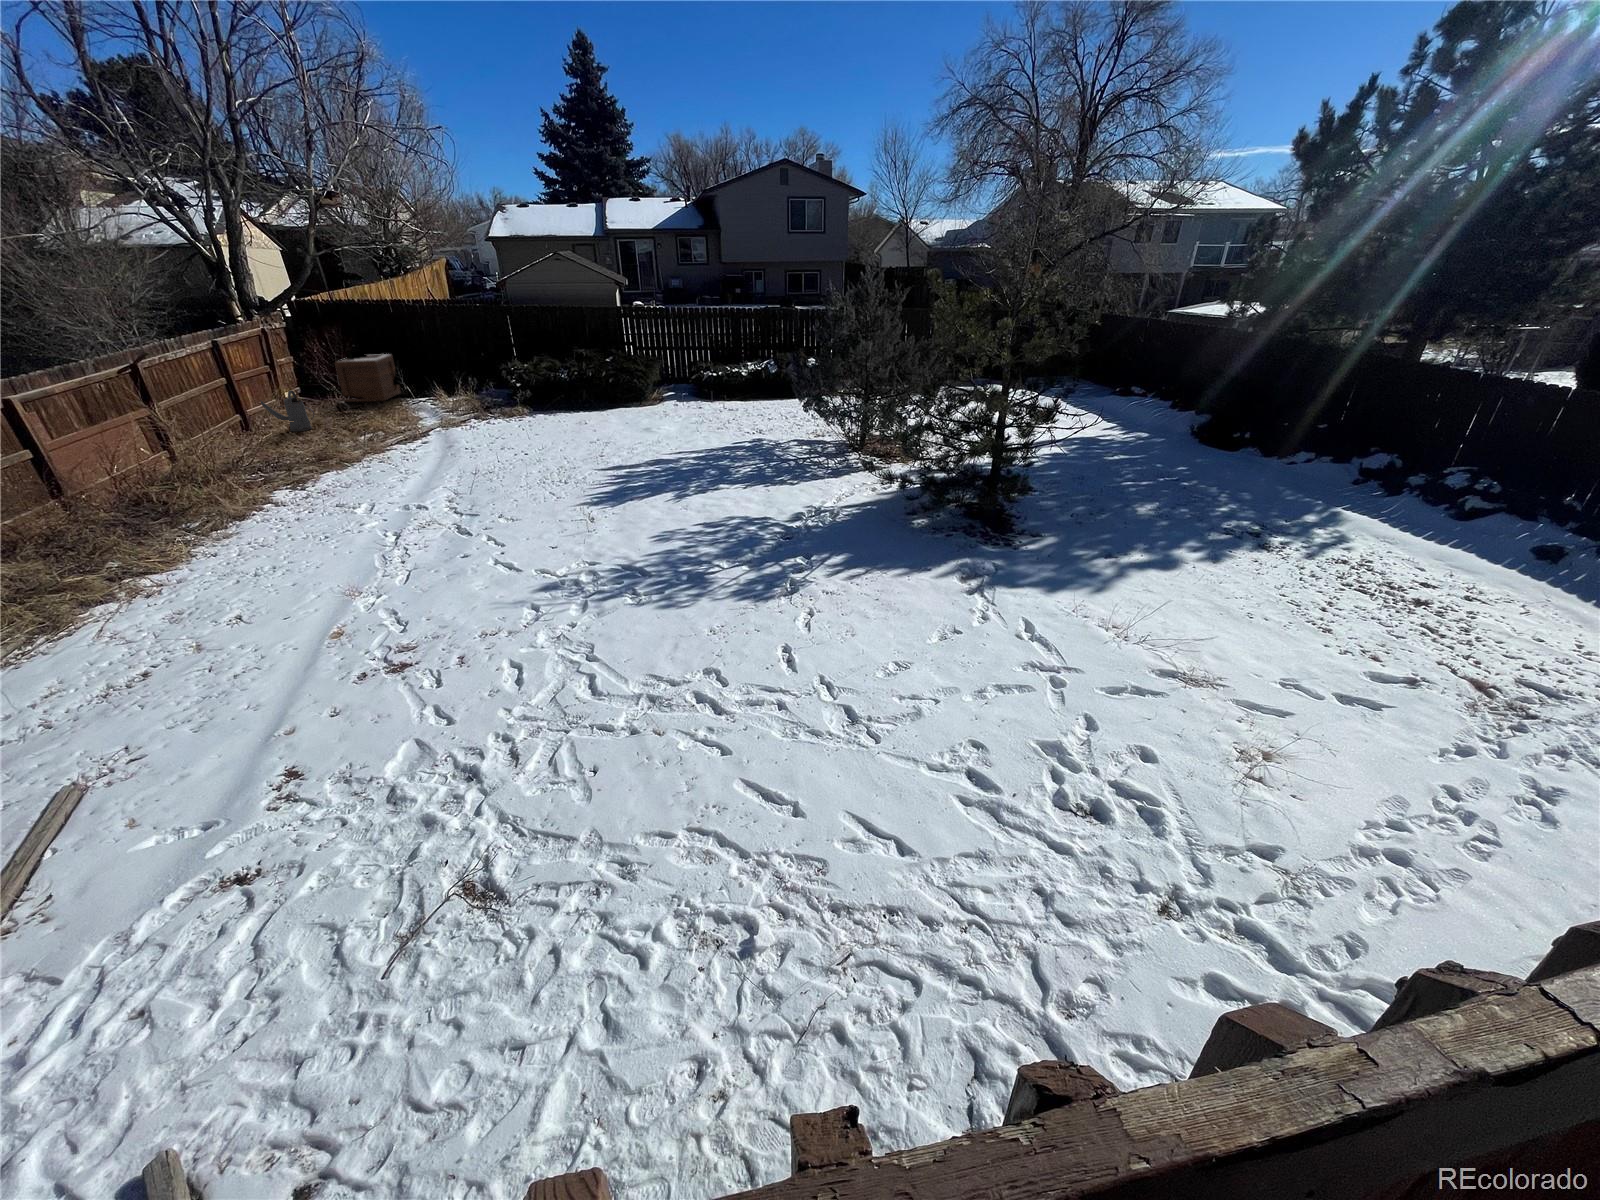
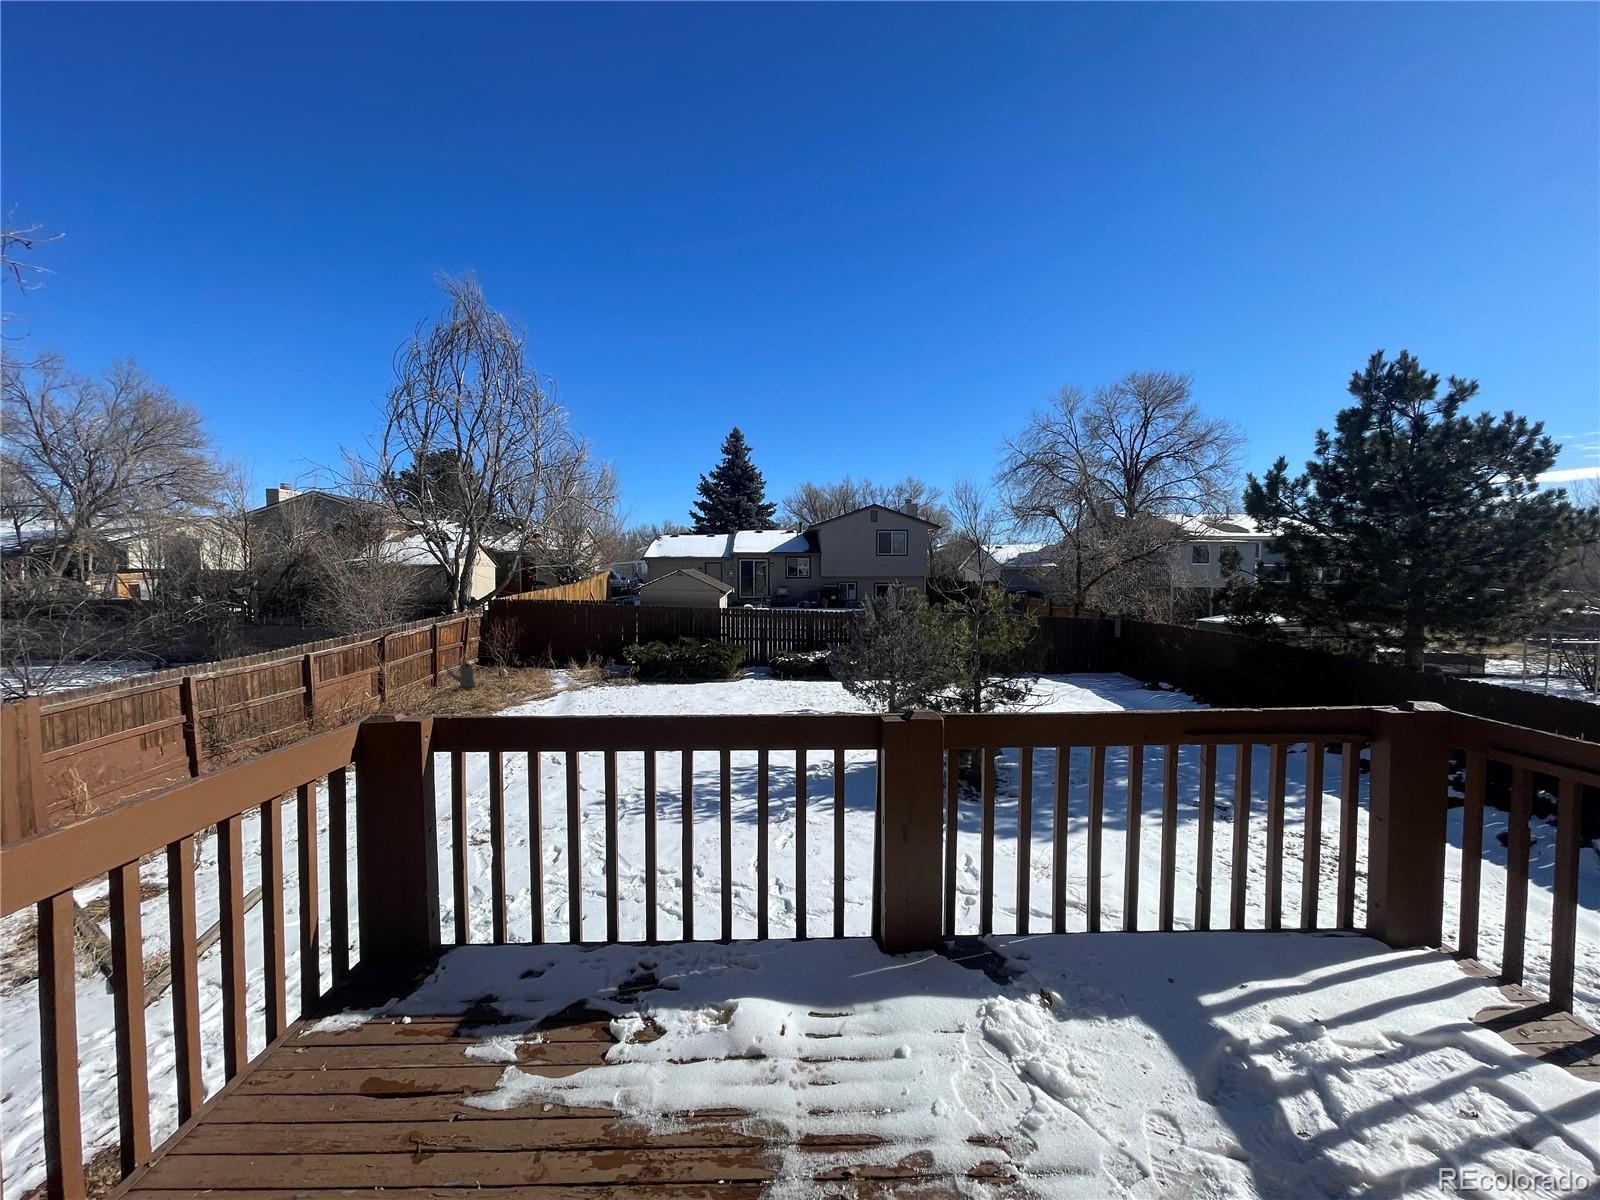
wooden crate: present [335,354,400,402] -> none [504,636,548,671]

